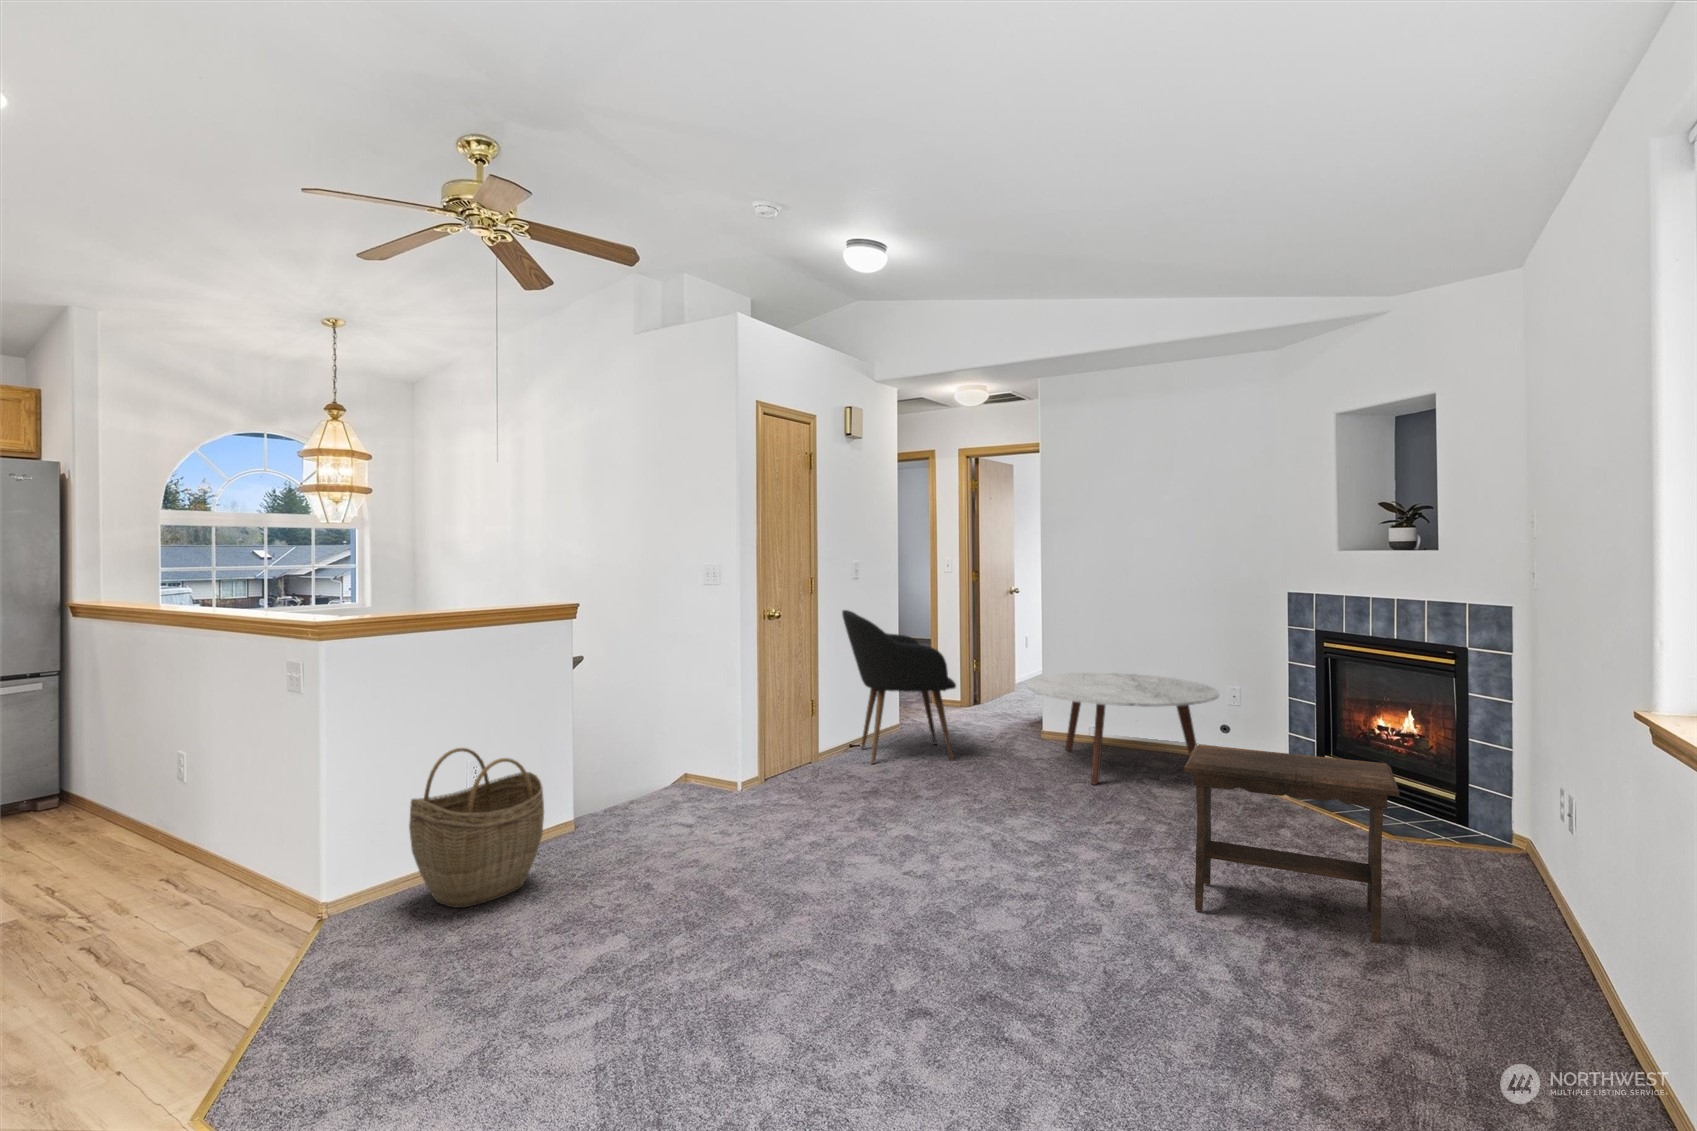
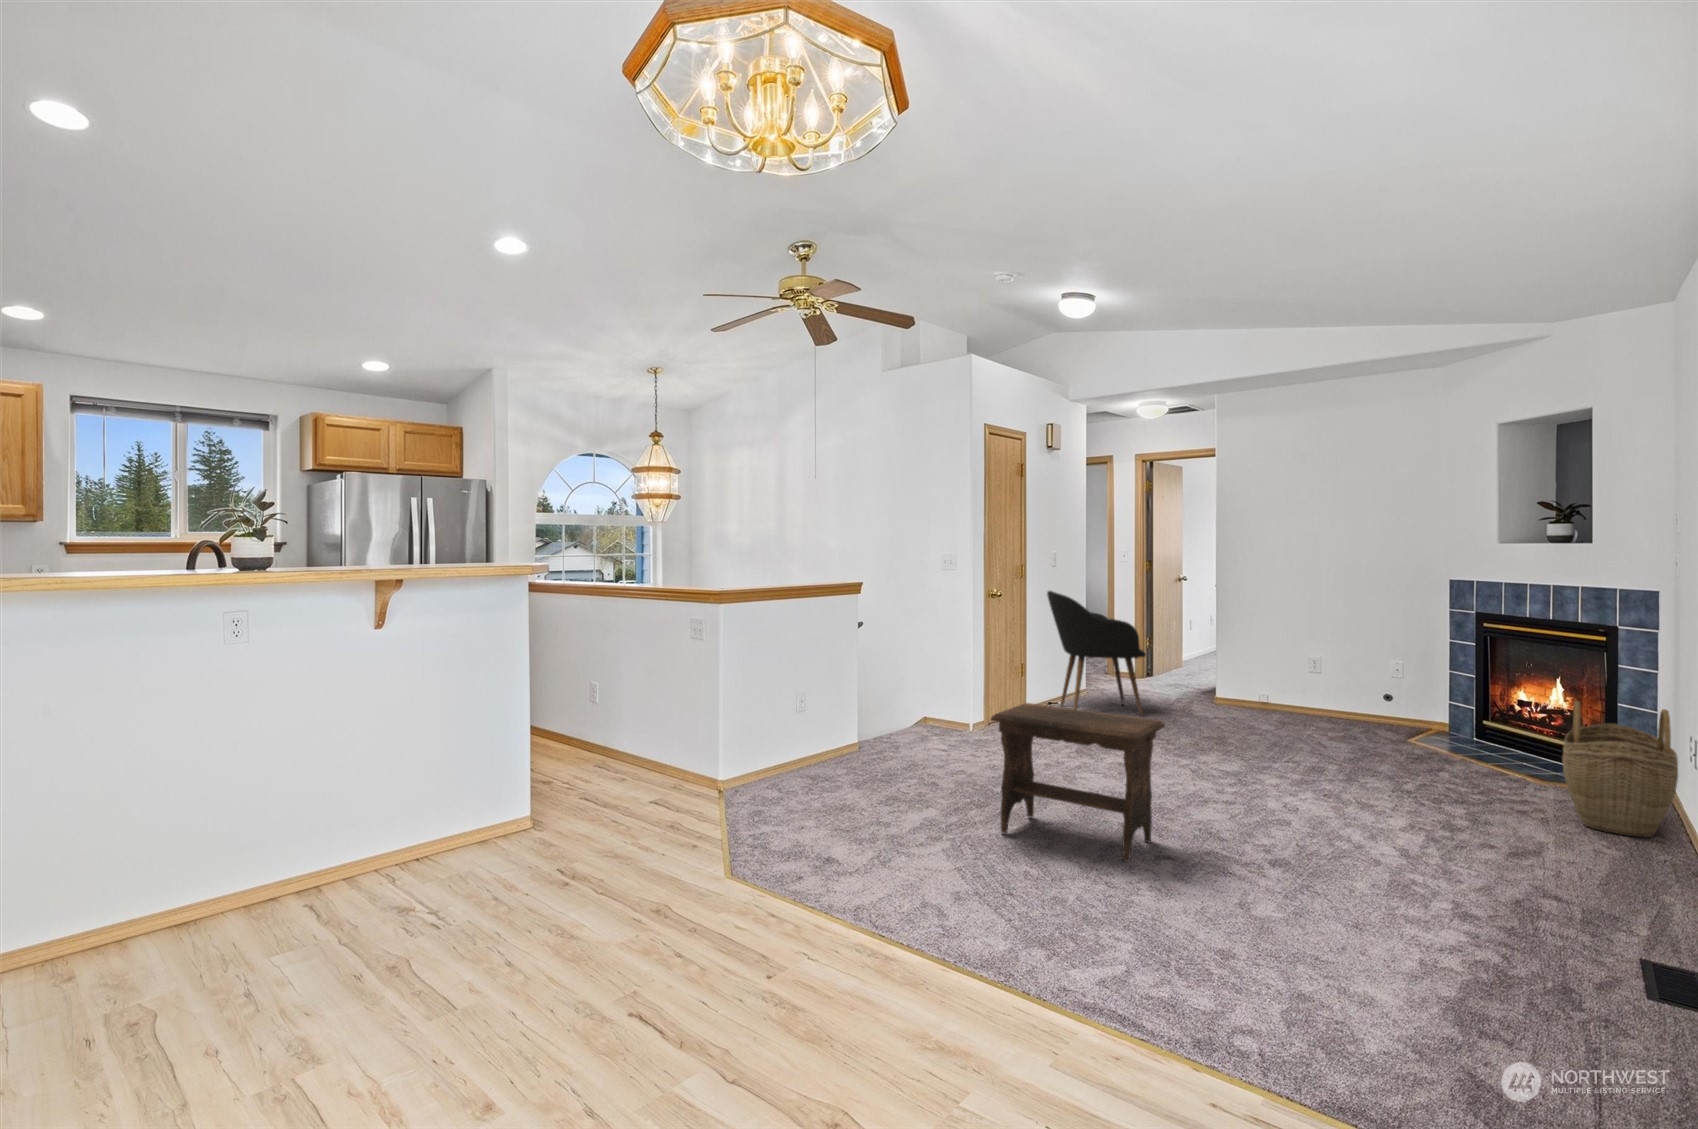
coffee table: present [1026,673,1219,785] -> none [1208,648,1385,737]
footstool: present [1184,745,1399,943] -> present [991,703,1165,862]
woven basket: present [409,748,544,908] -> present [1562,701,1678,837]

